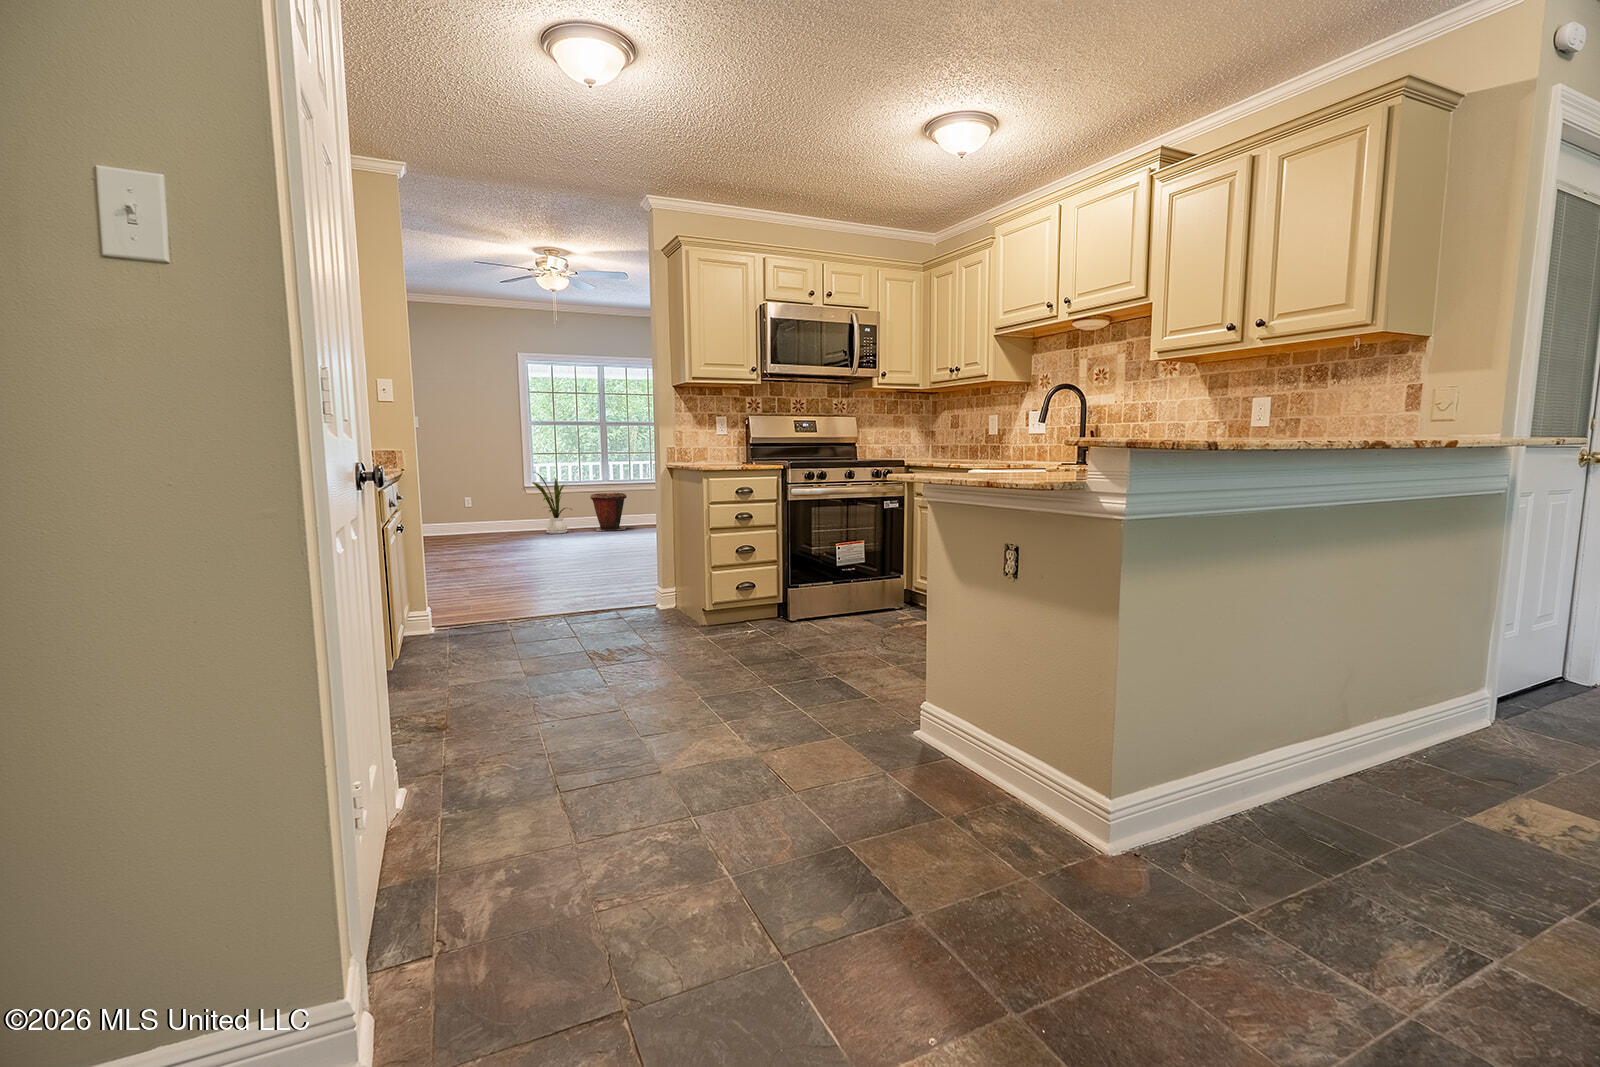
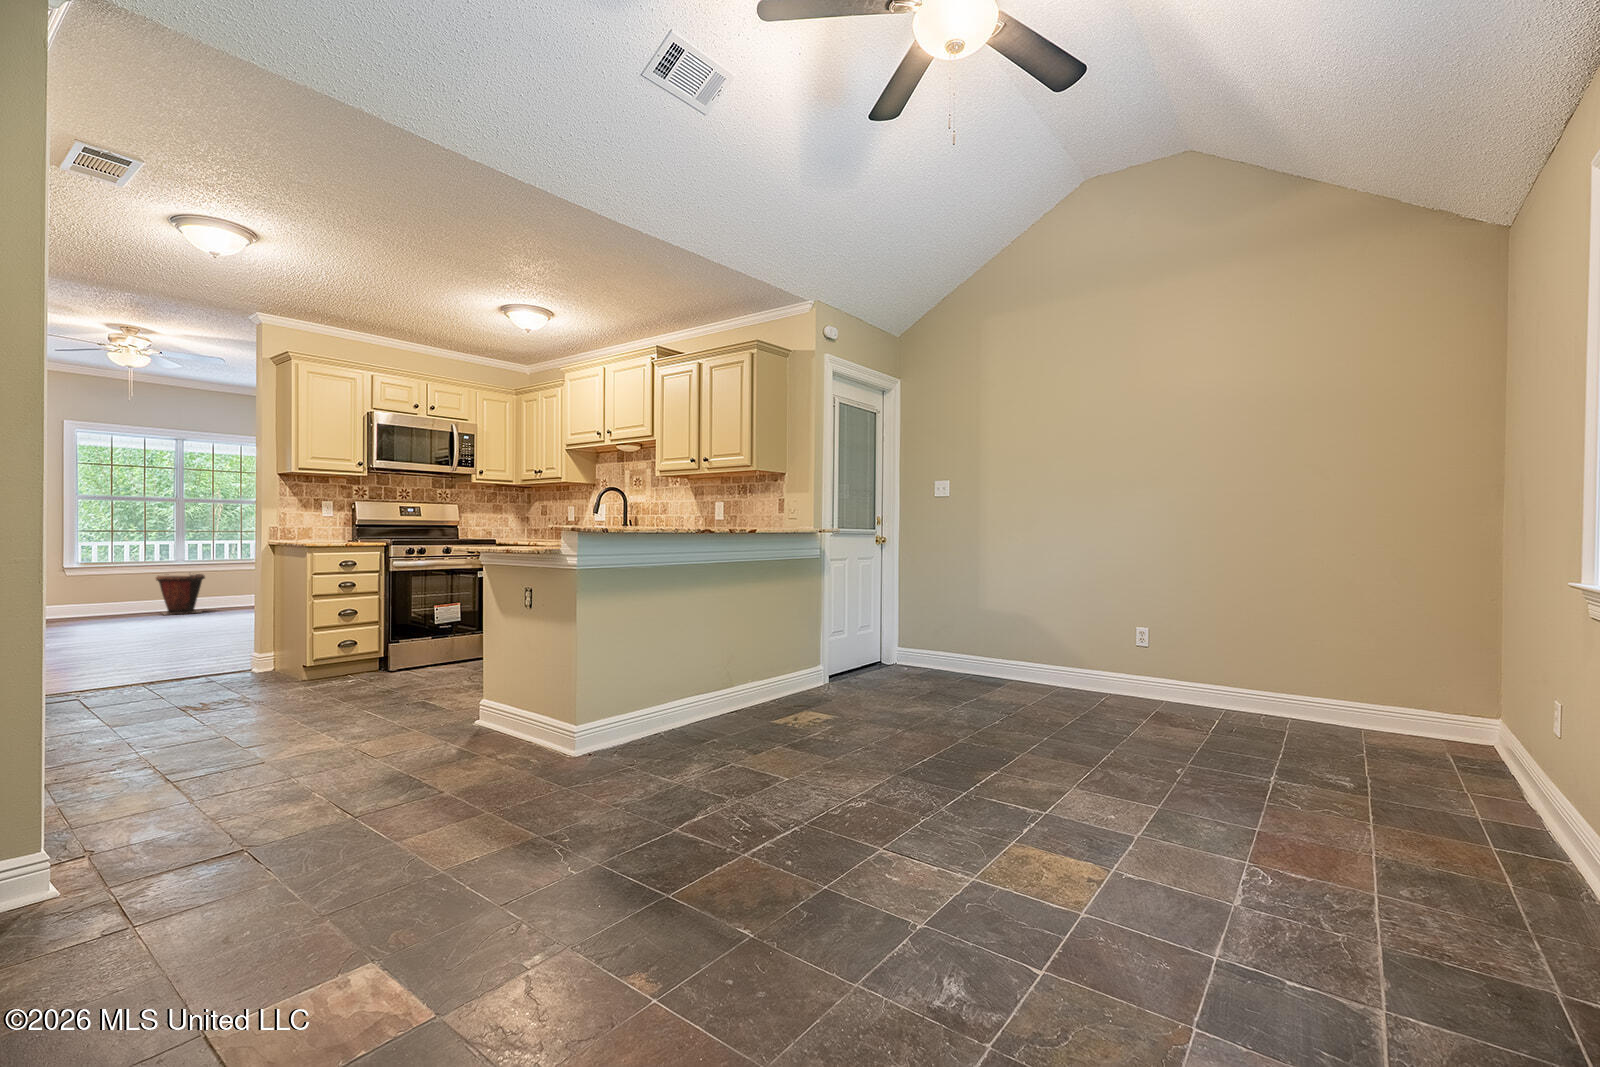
house plant: present [532,472,572,534] -> none [71,551,130,620]

